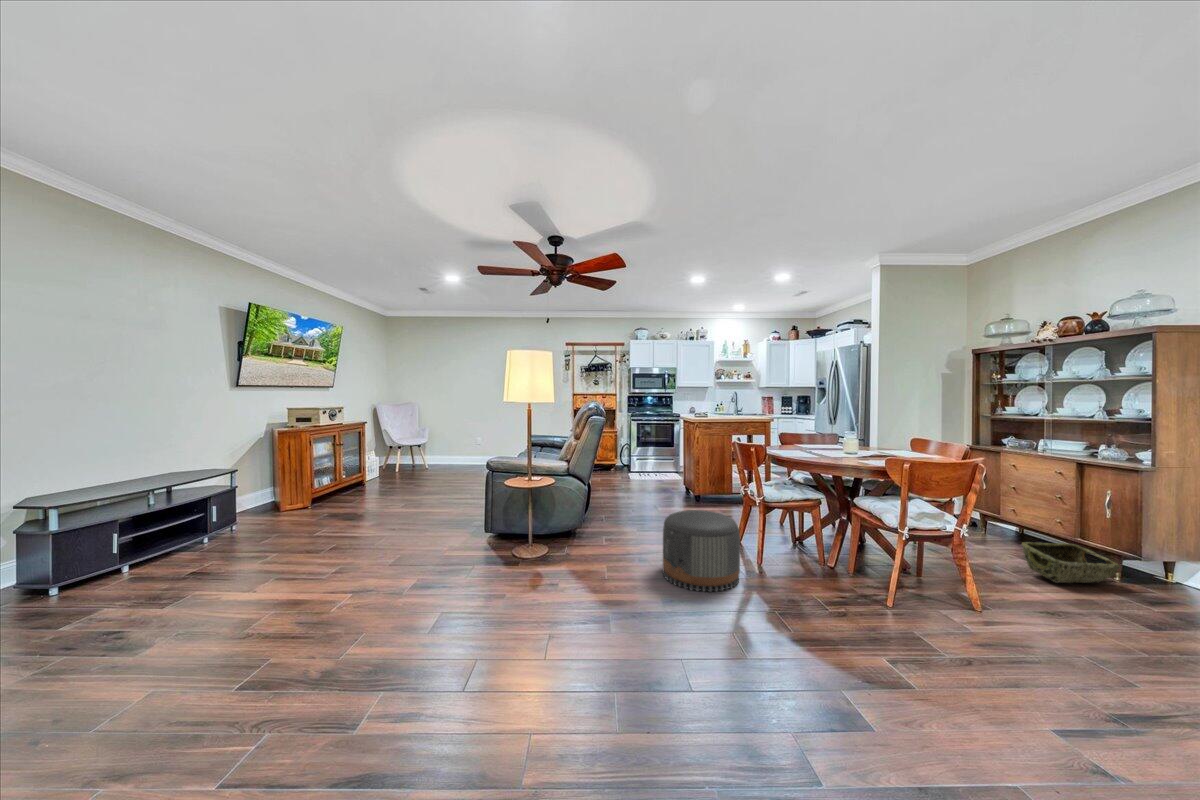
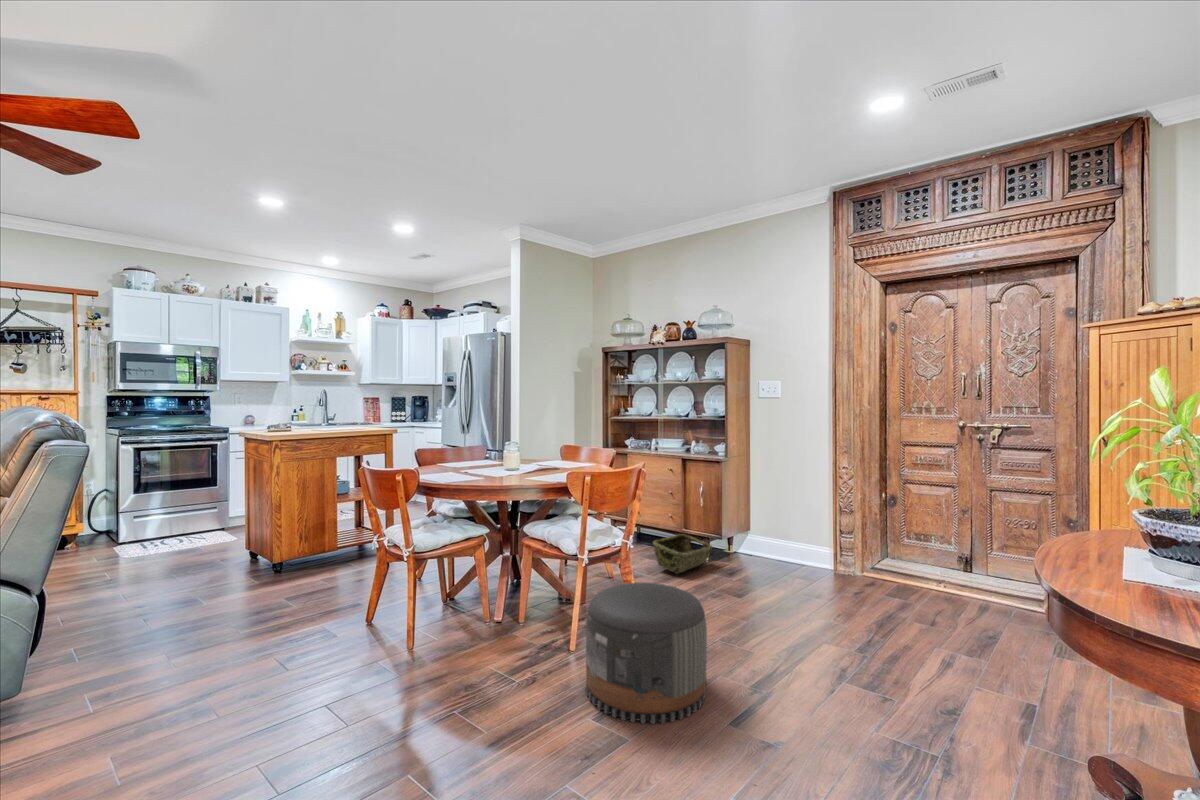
pouf: present [663,510,740,592] -> present [586,583,707,724]

